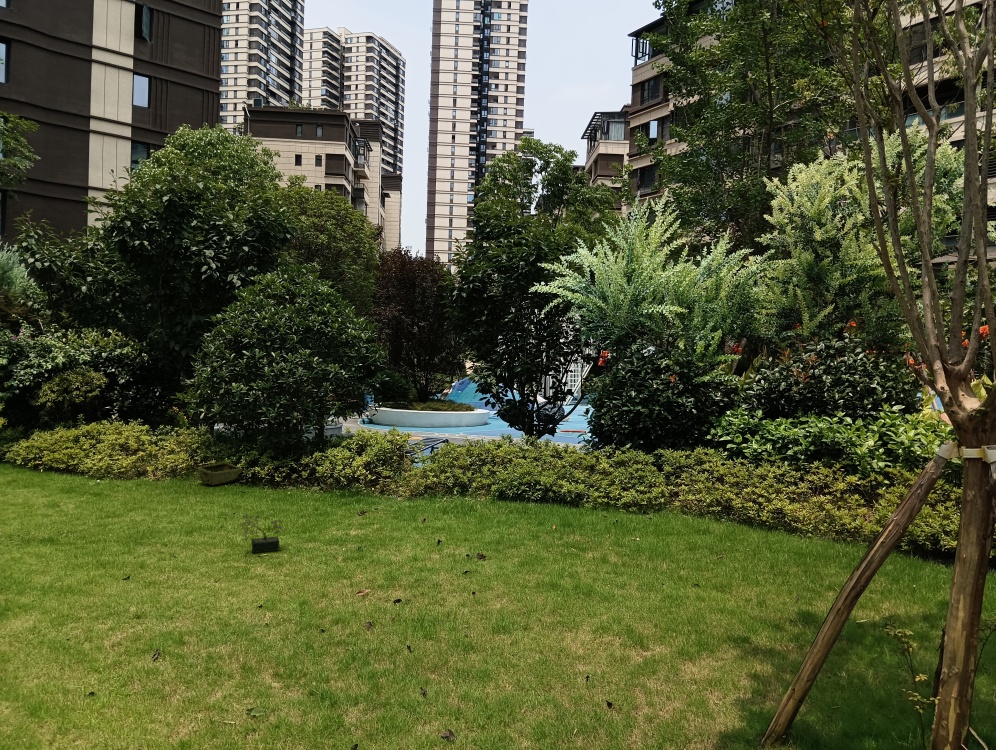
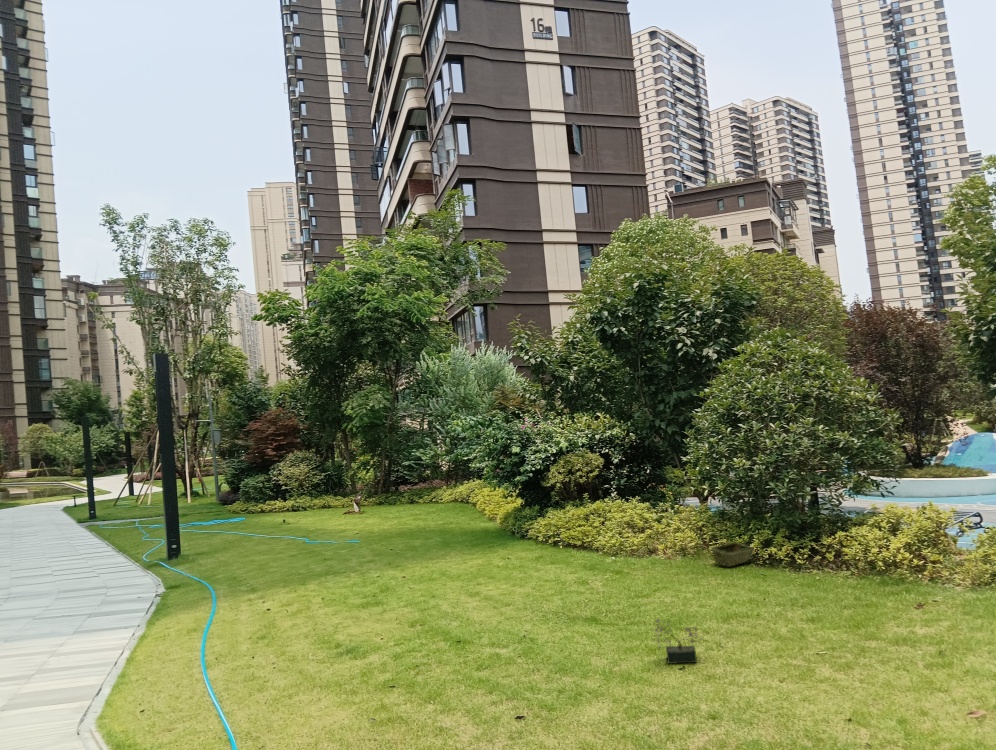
decorative plant: present [239,514,286,553] -> present [655,619,698,664]

